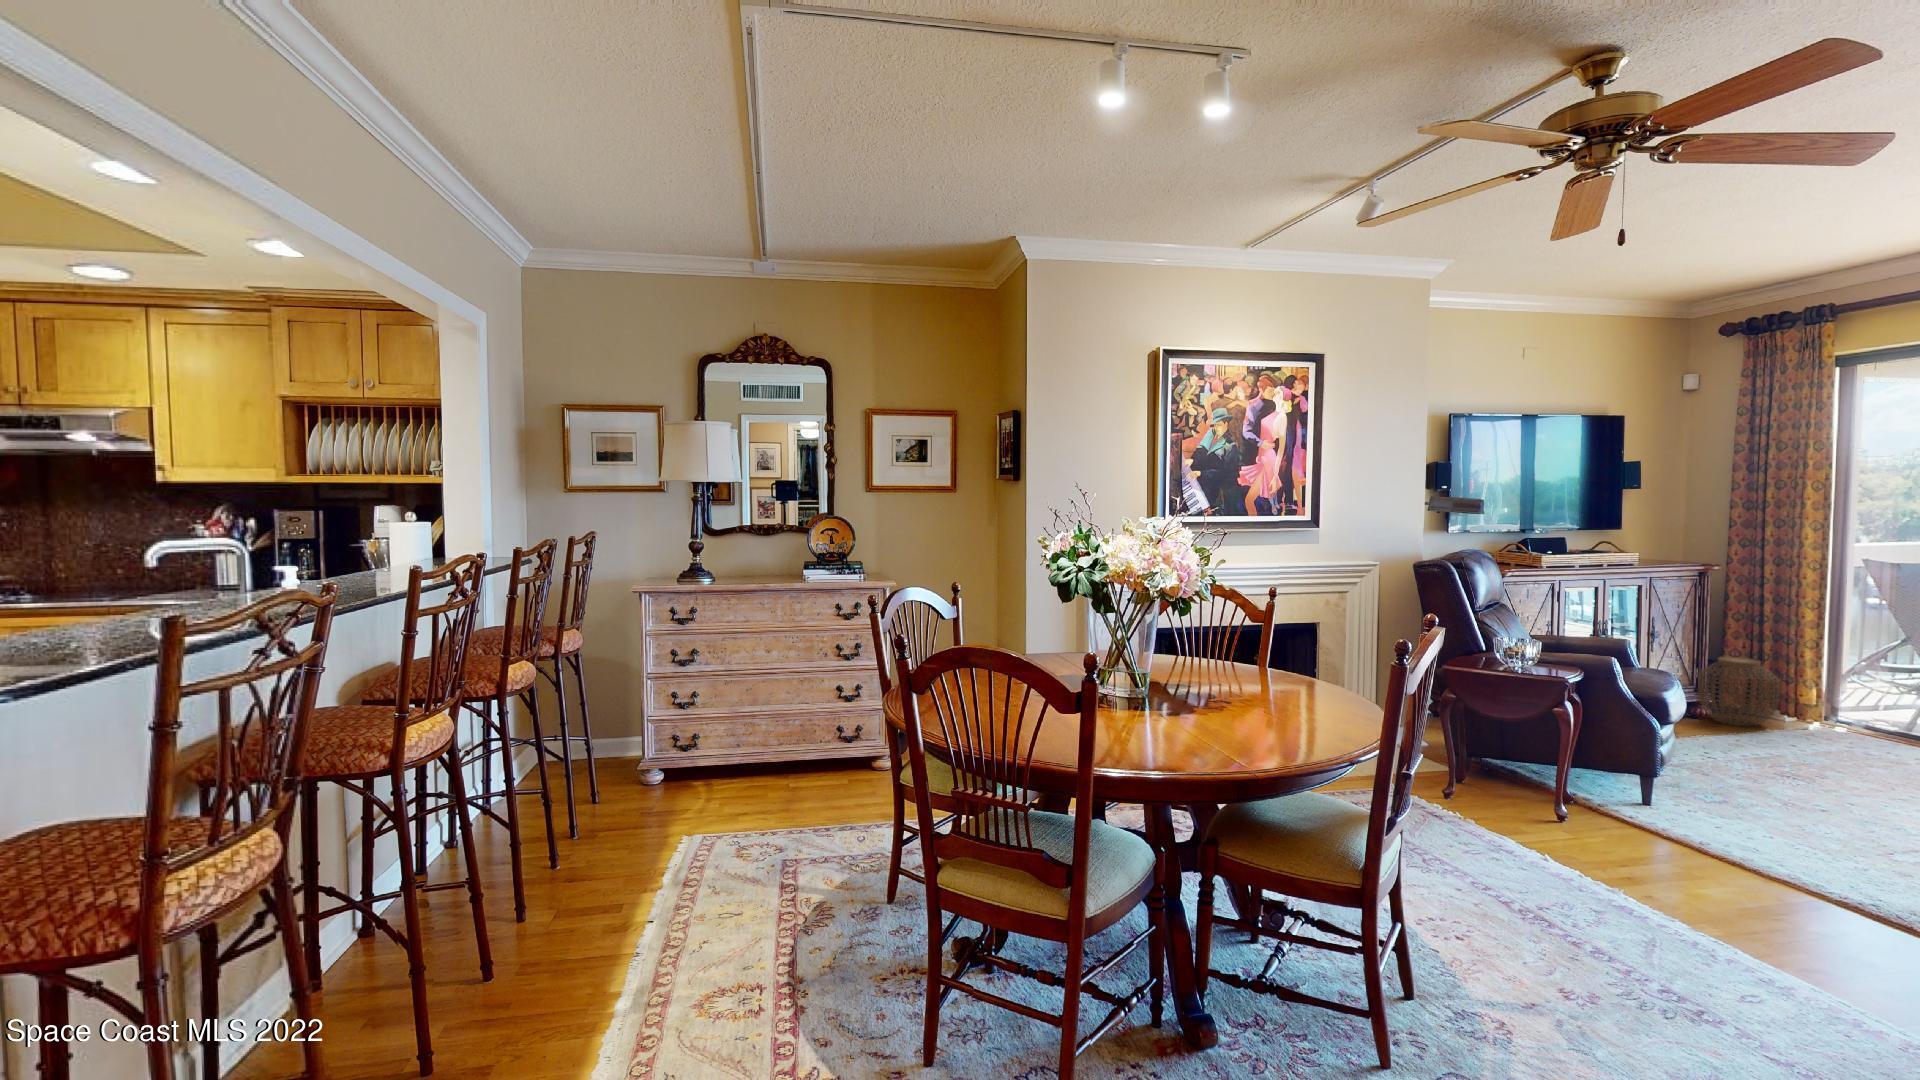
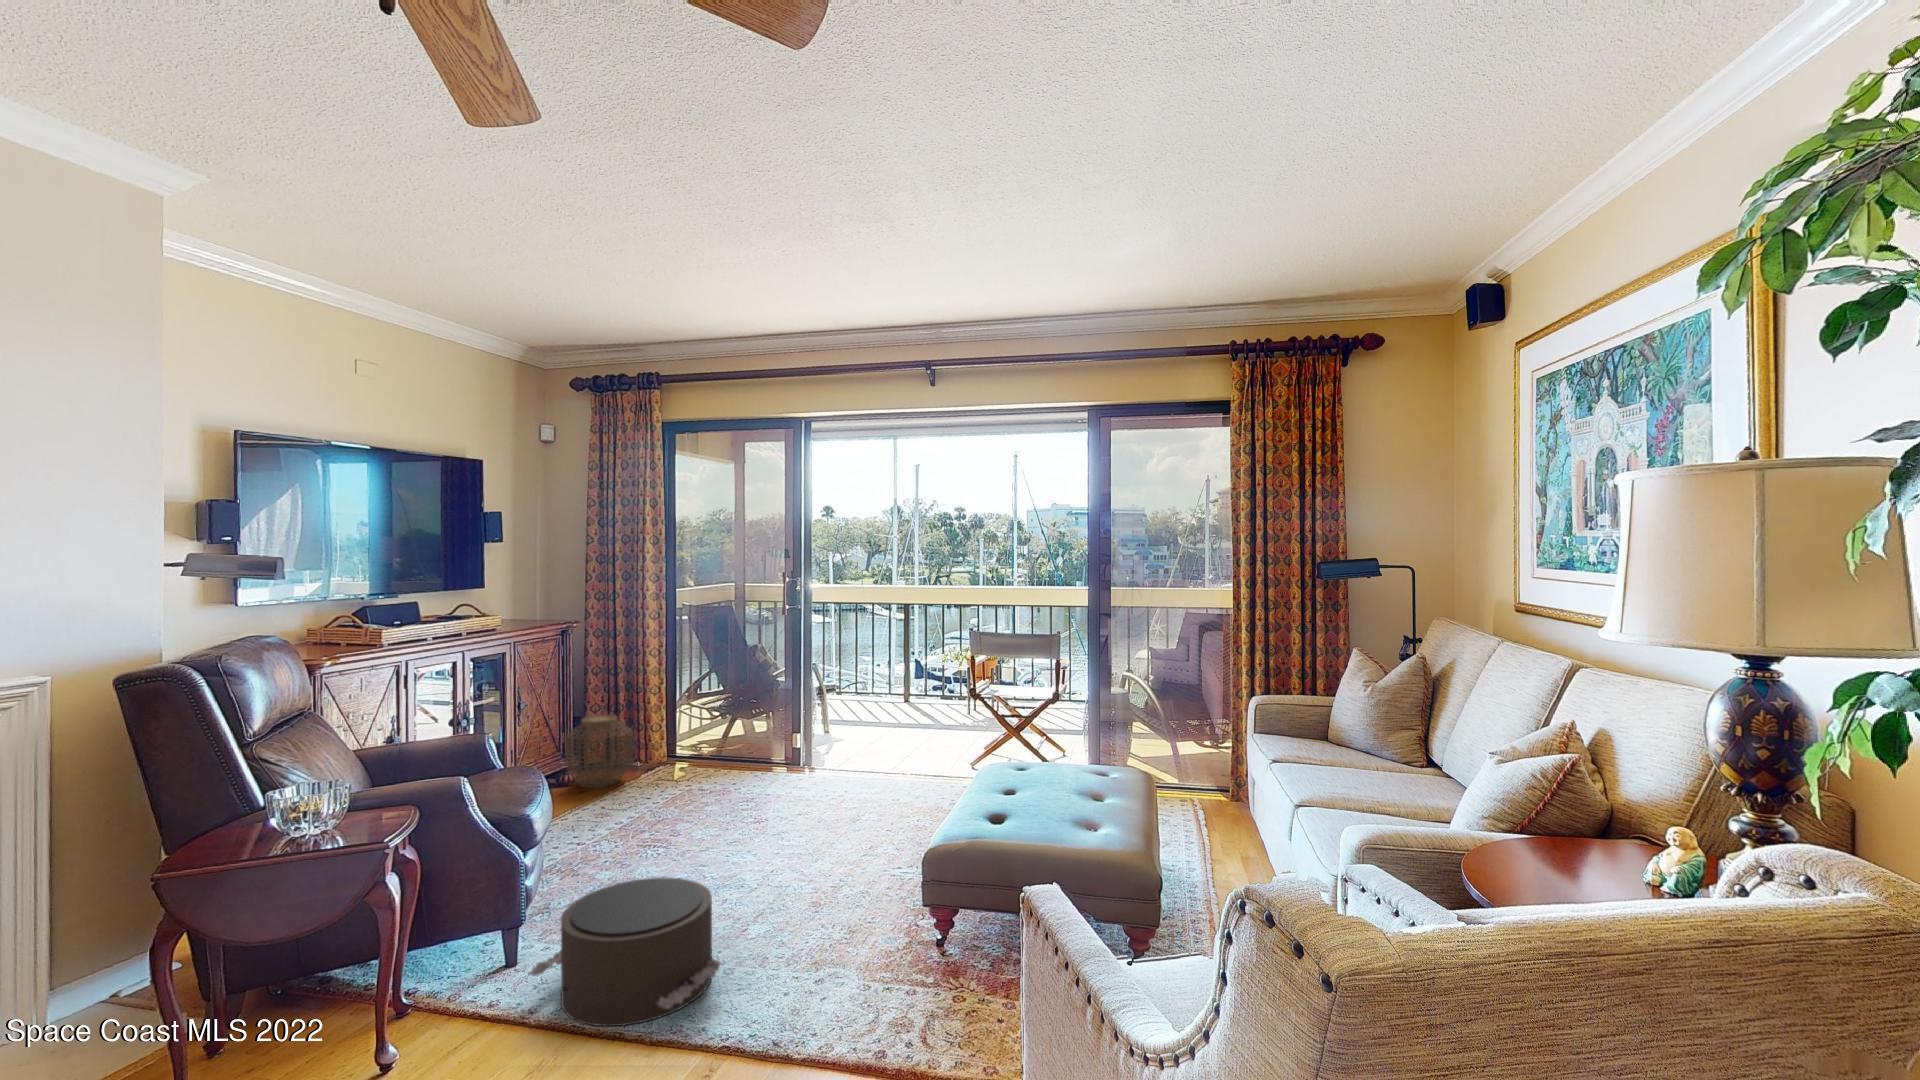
pouf: none [1662,767,1862,873] -> present [529,877,723,1026]

